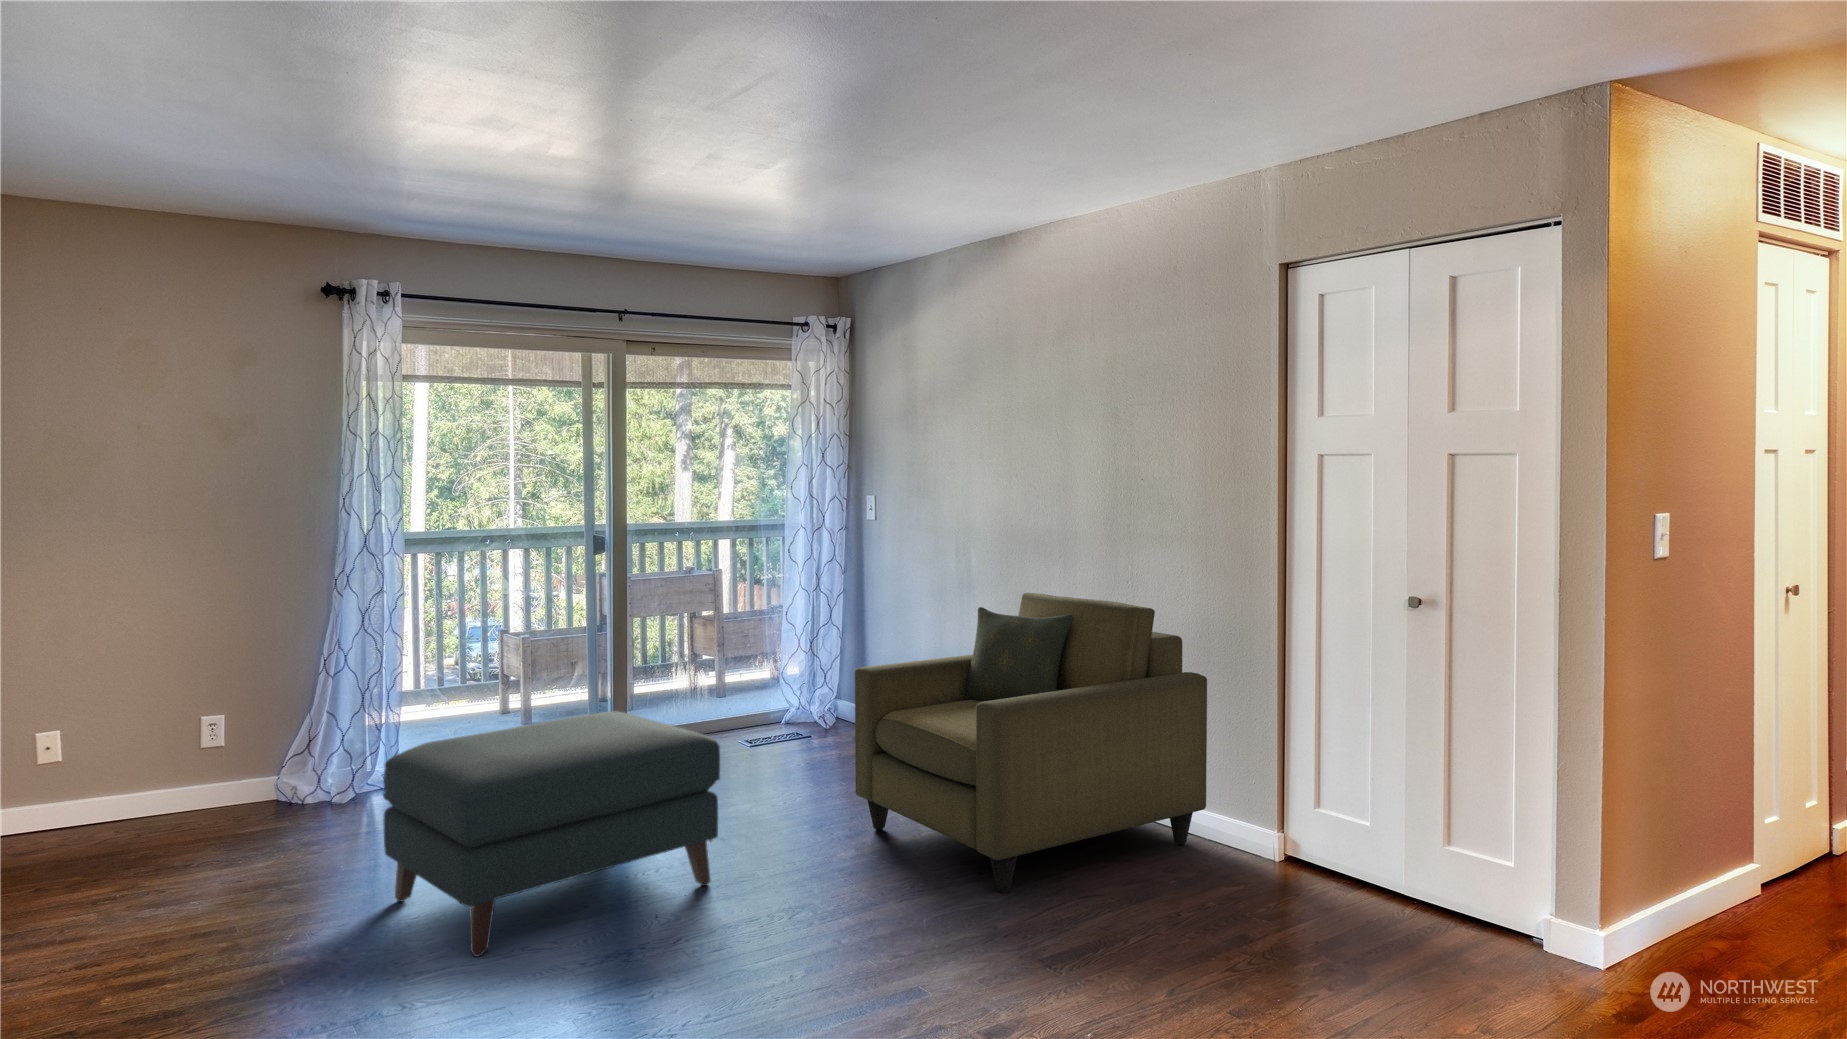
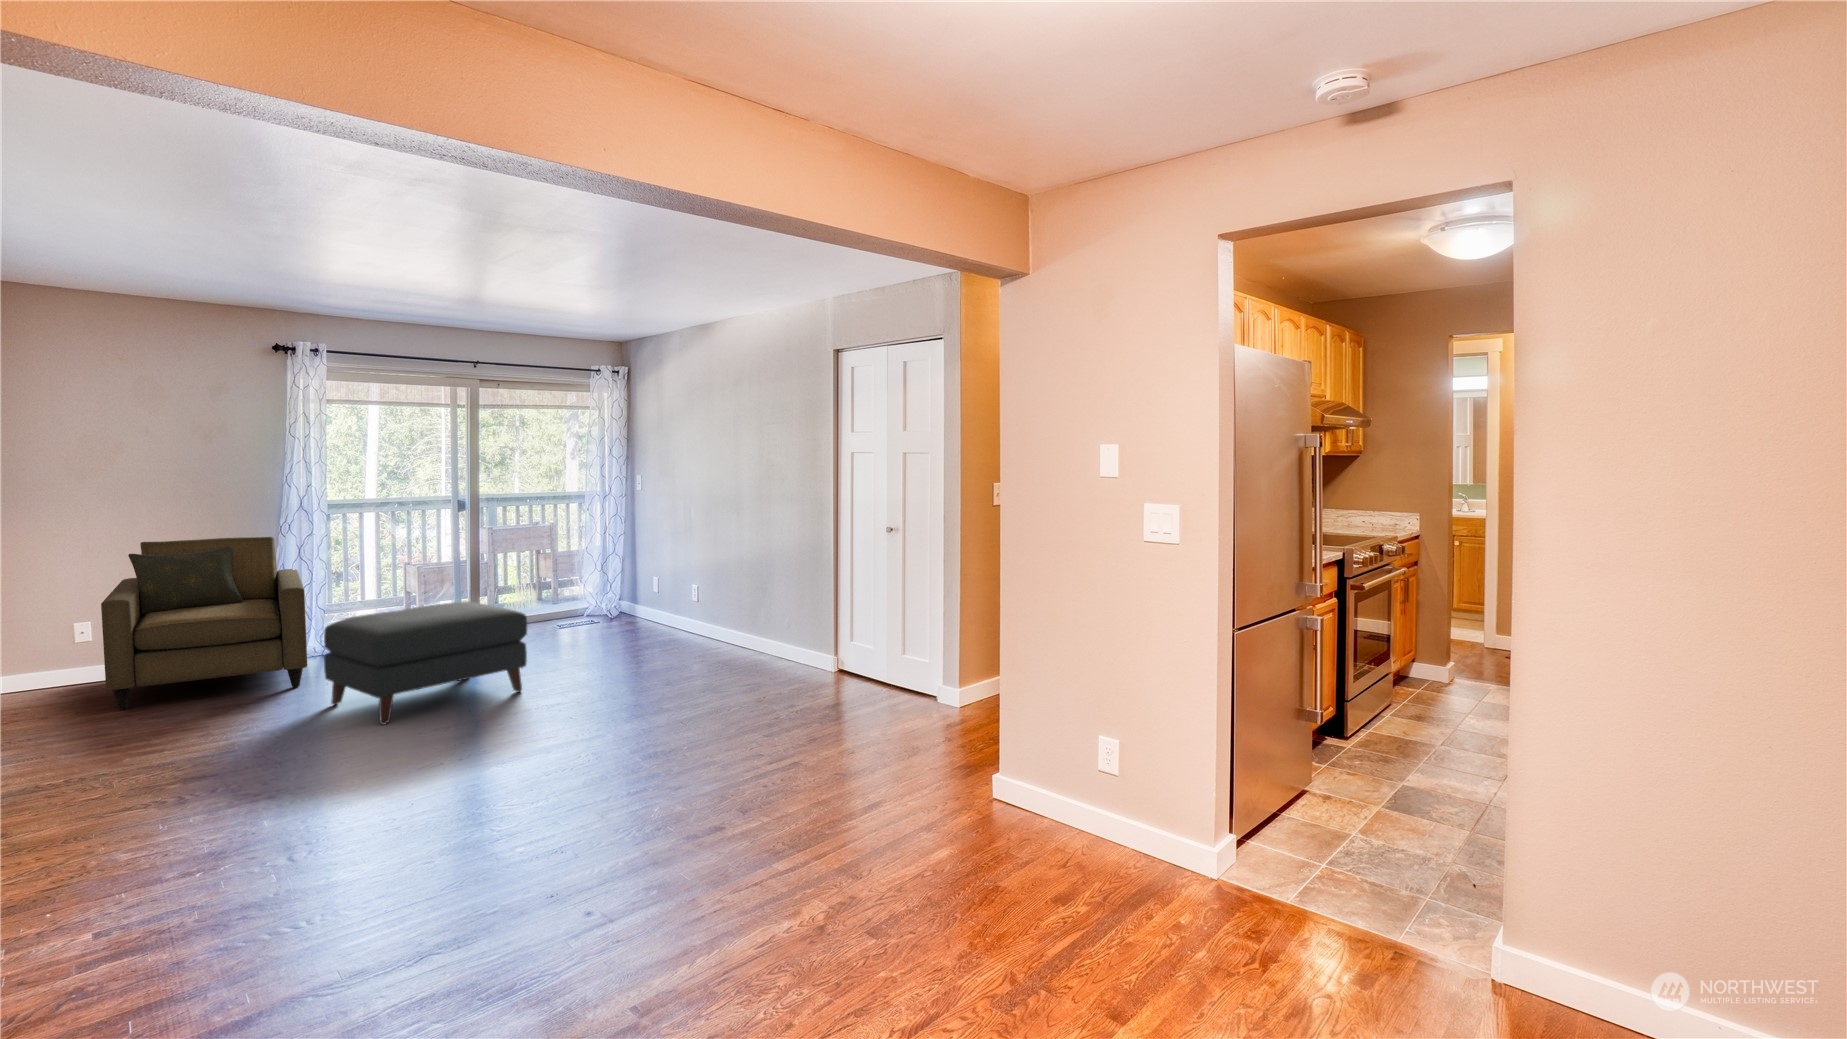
armchair: present [855,593,1207,893] -> present [101,537,307,710]

